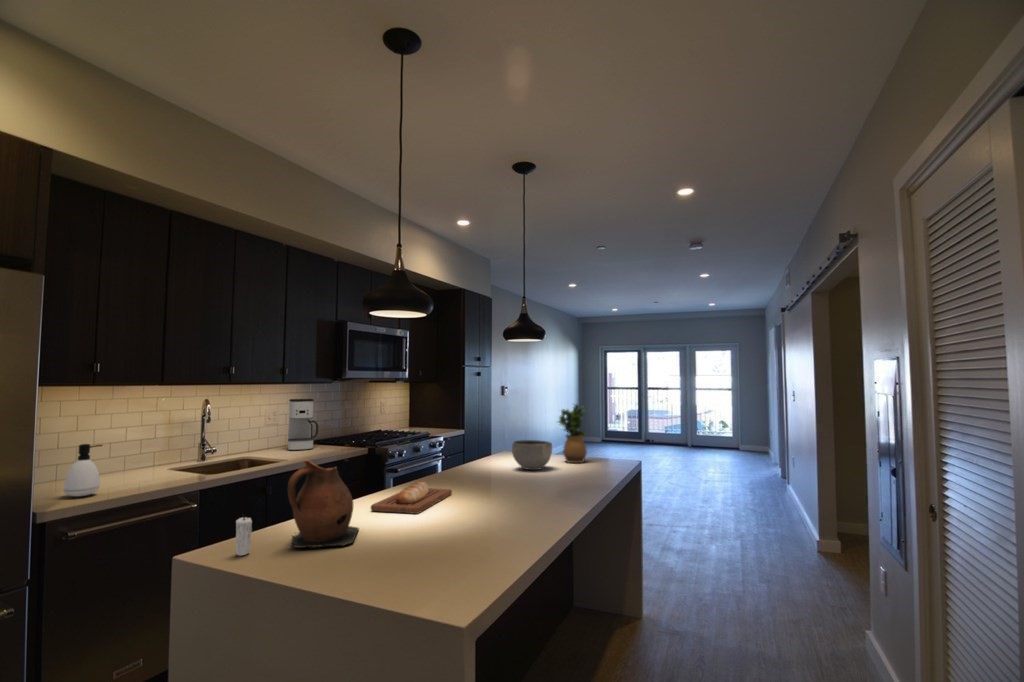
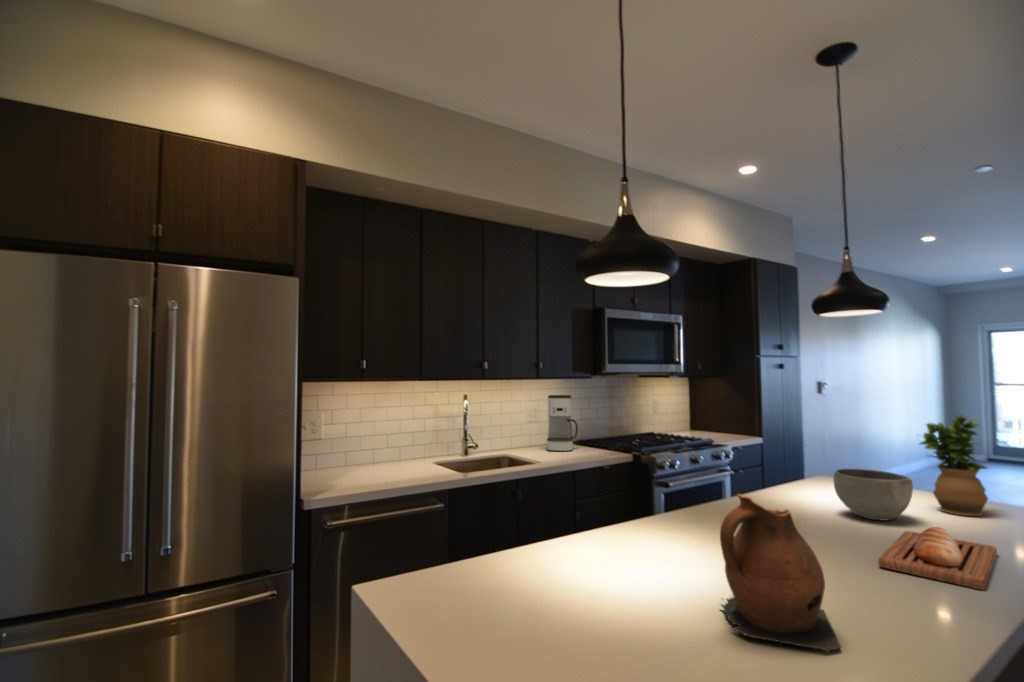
soap dispenser: present [64,444,102,497] -> none [334,436,363,486]
ceramic pitcher: present [288,460,359,548] -> present [720,494,841,653]
bread loaf: present [371,481,452,514] -> present [878,527,997,590]
candle: present [236,517,252,556] -> none [402,552,421,611]

